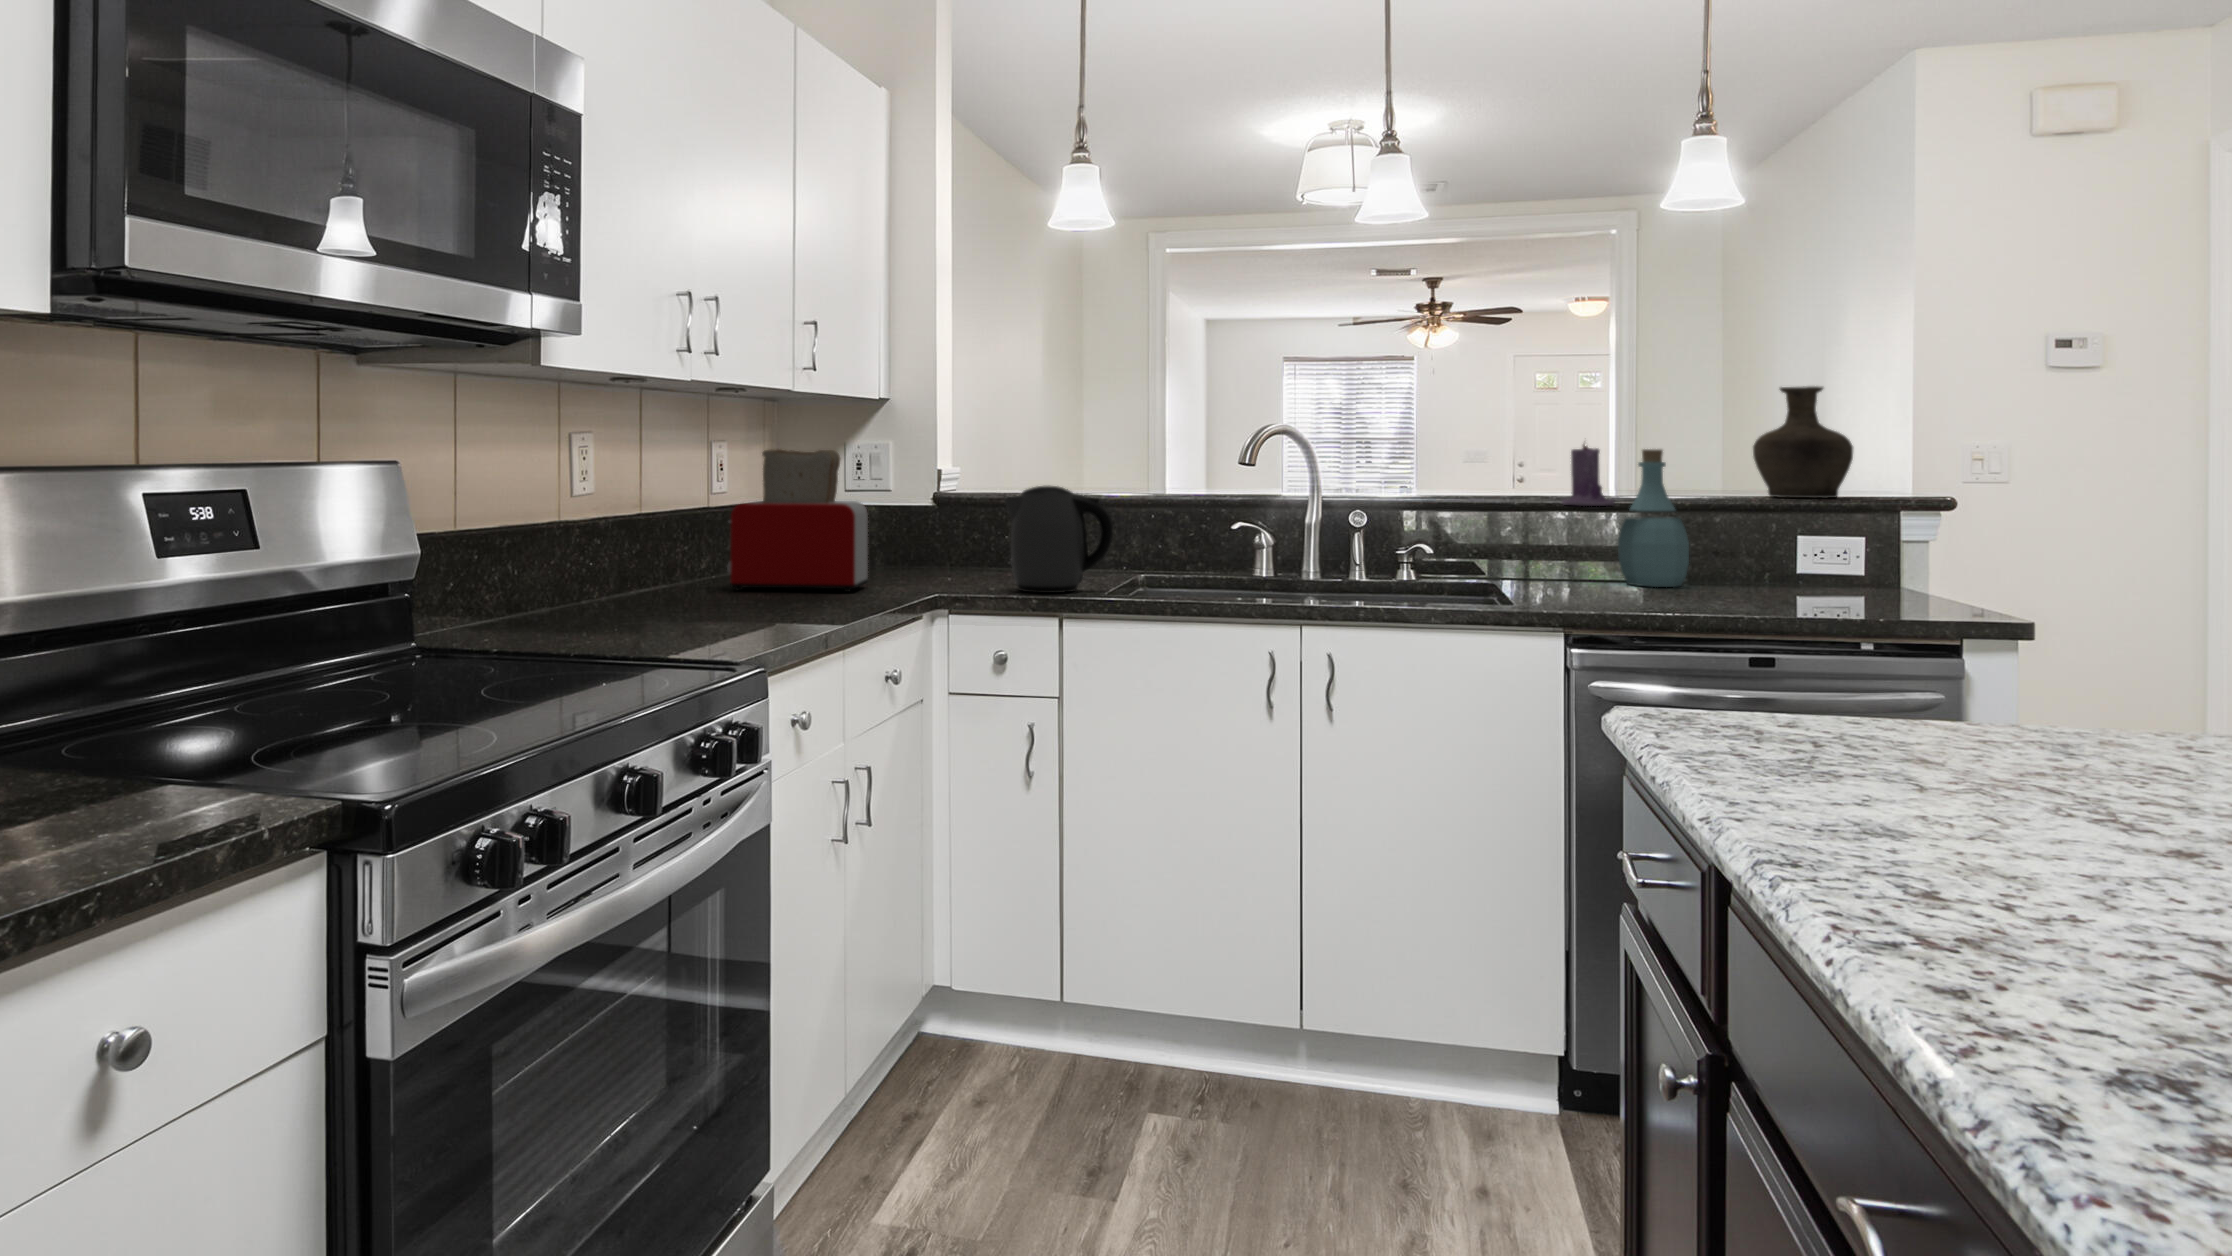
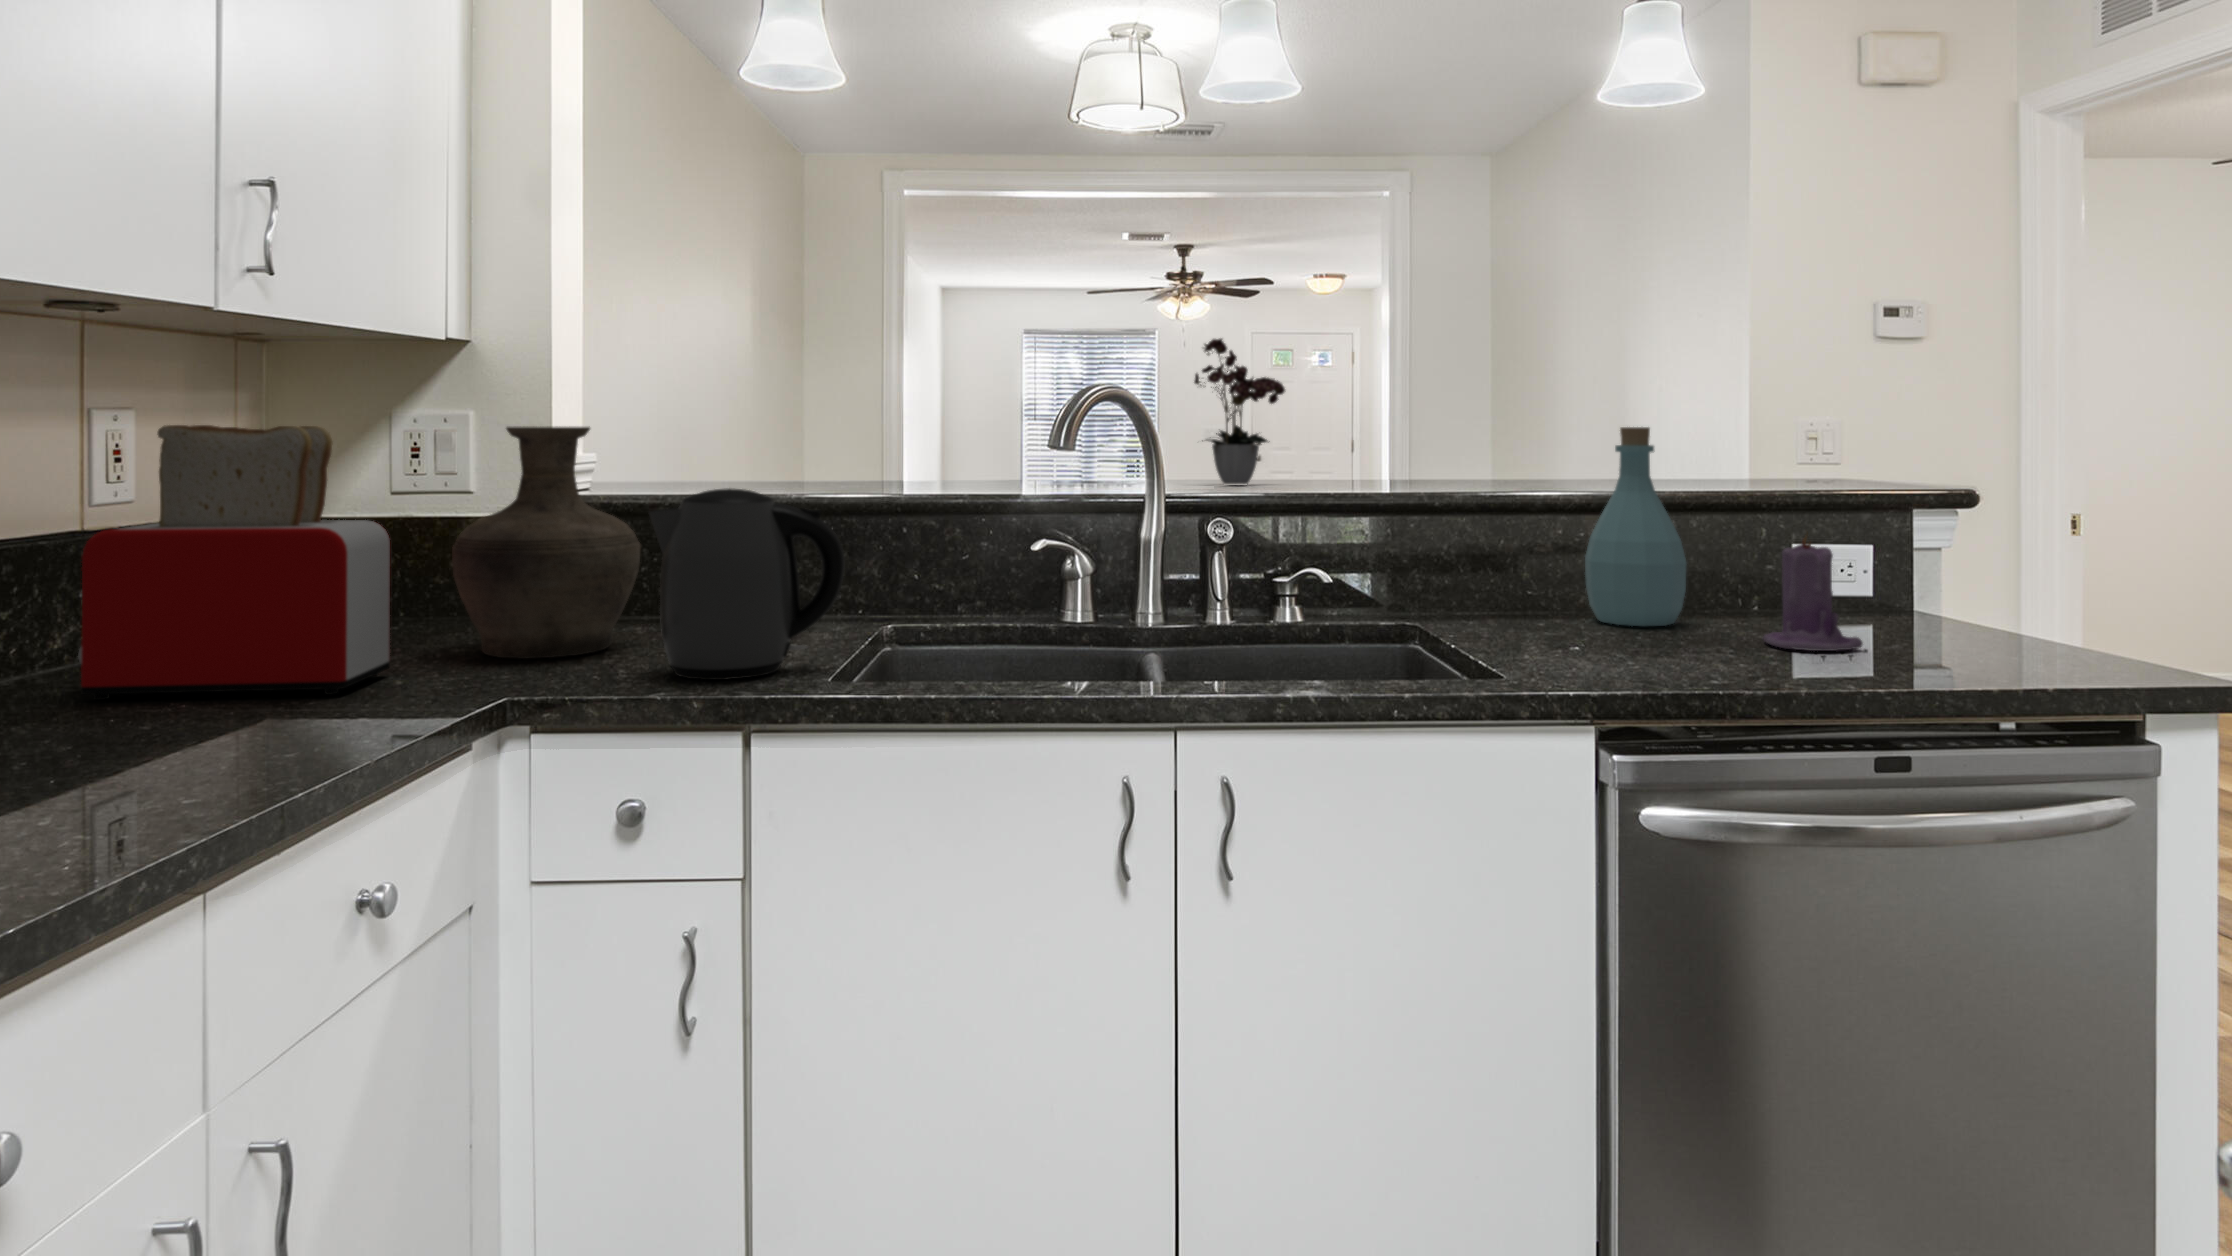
flower arrangement: none [1358,375,1442,492] -> present [1194,338,1285,484]
vase: present [1753,386,1853,498] -> present [452,427,640,659]
candle: present [1562,444,1615,506] -> present [1763,536,1863,651]

